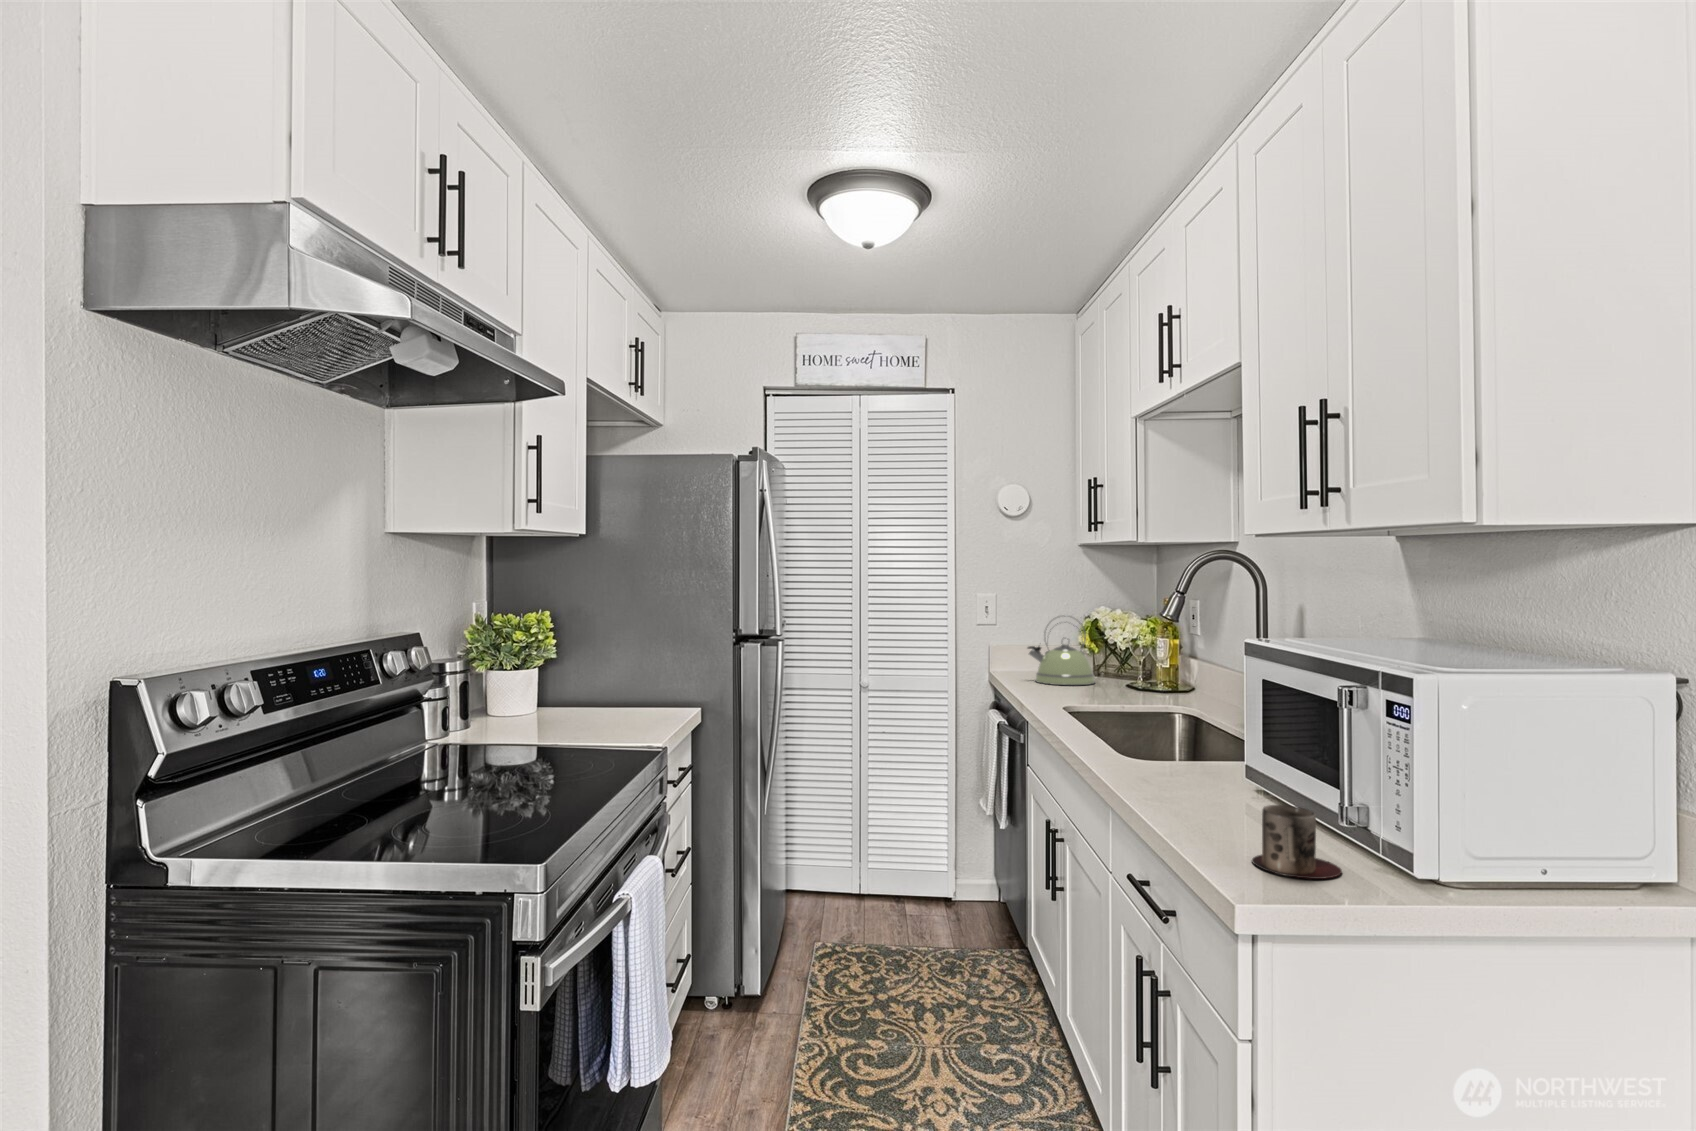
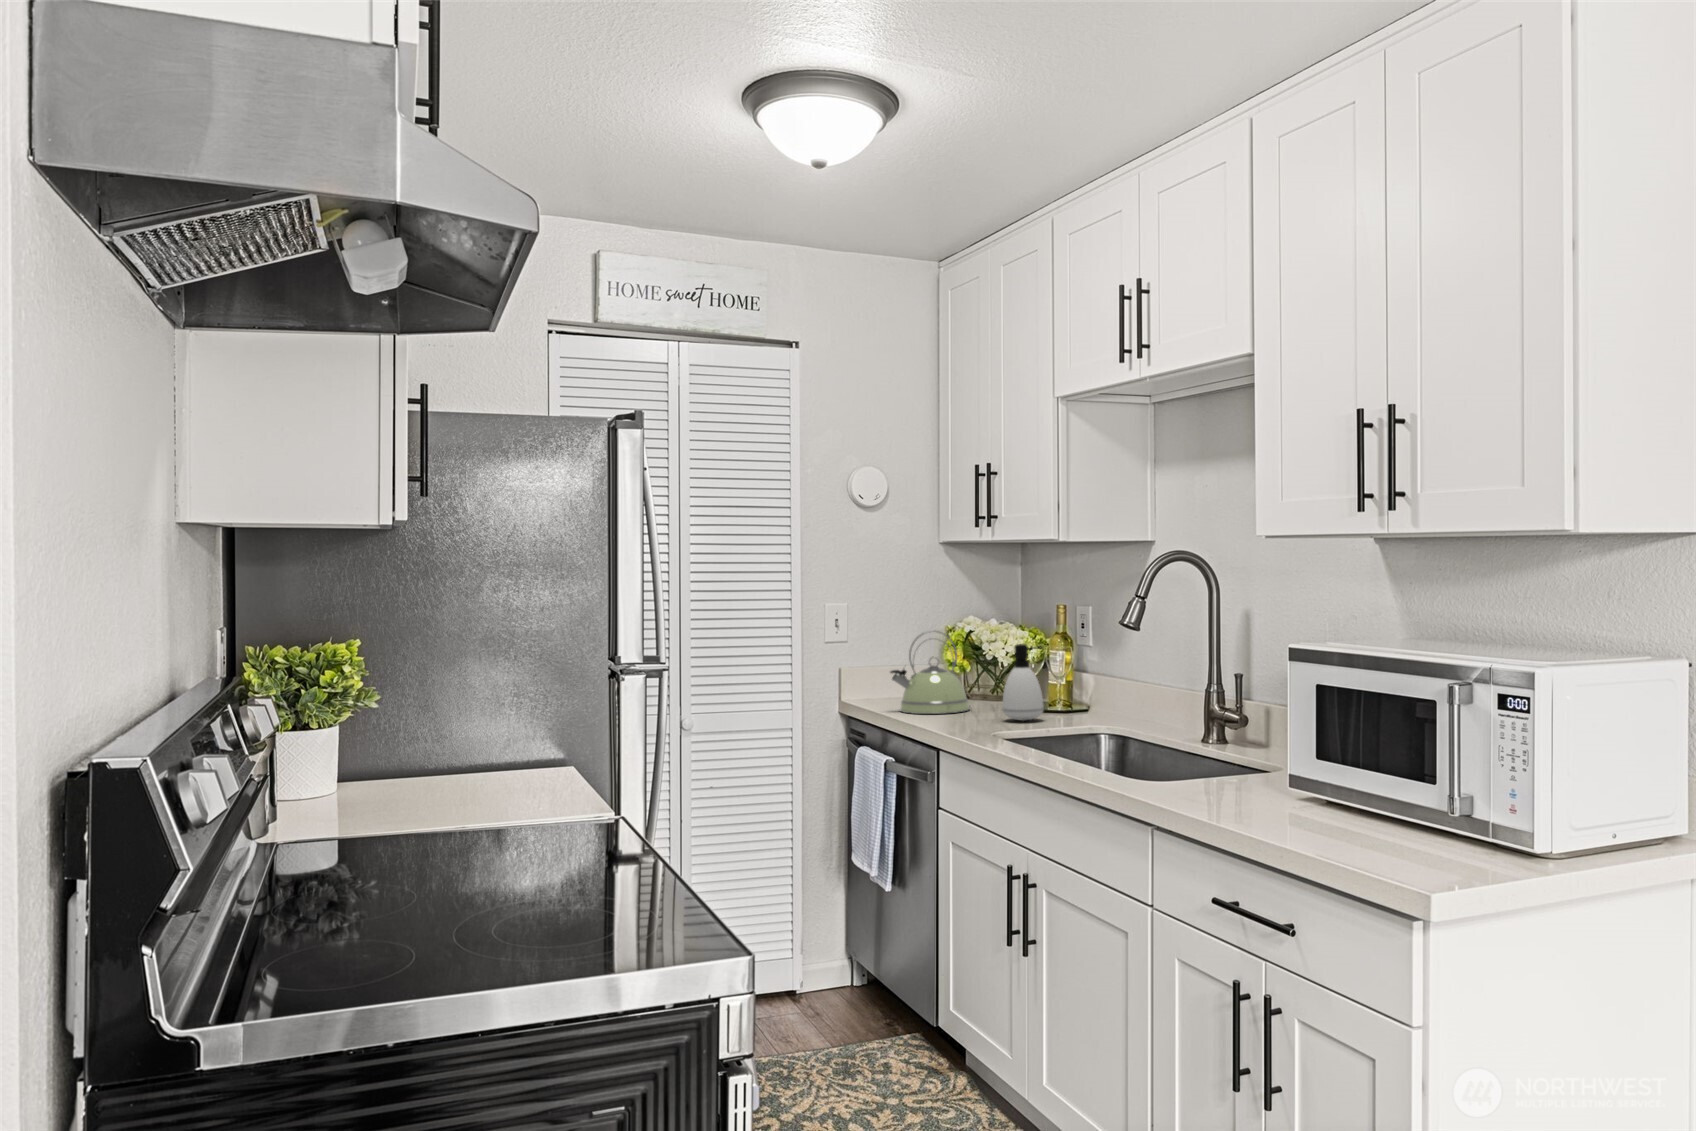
soap dispenser: none [1107,630,1145,696] -> present [1003,644,1044,721]
mug: present [1252,805,1342,879] -> none [1380,805,1468,871]

